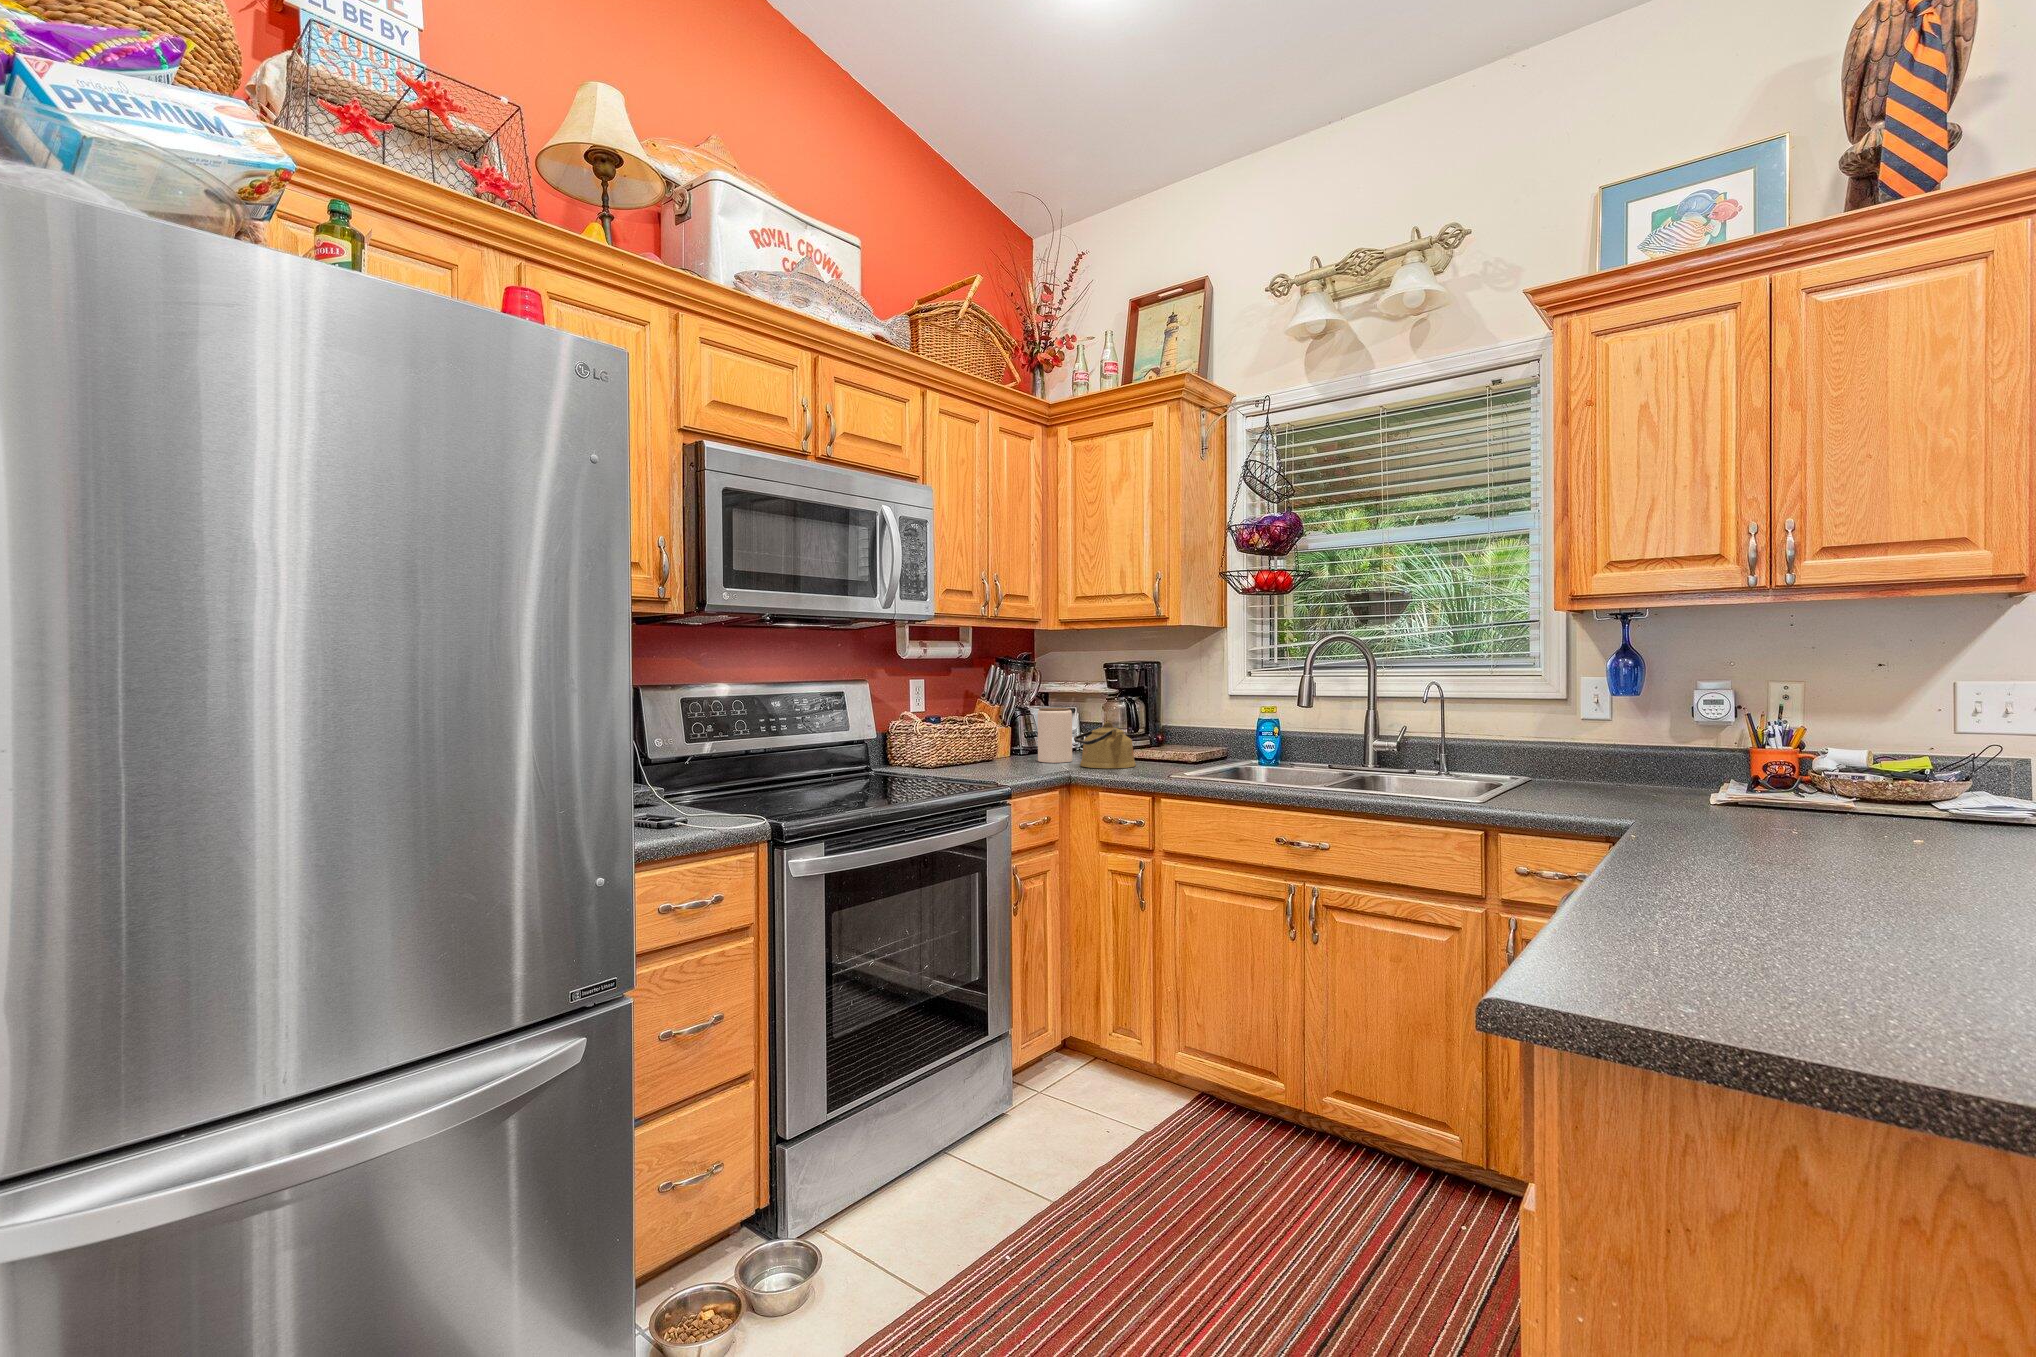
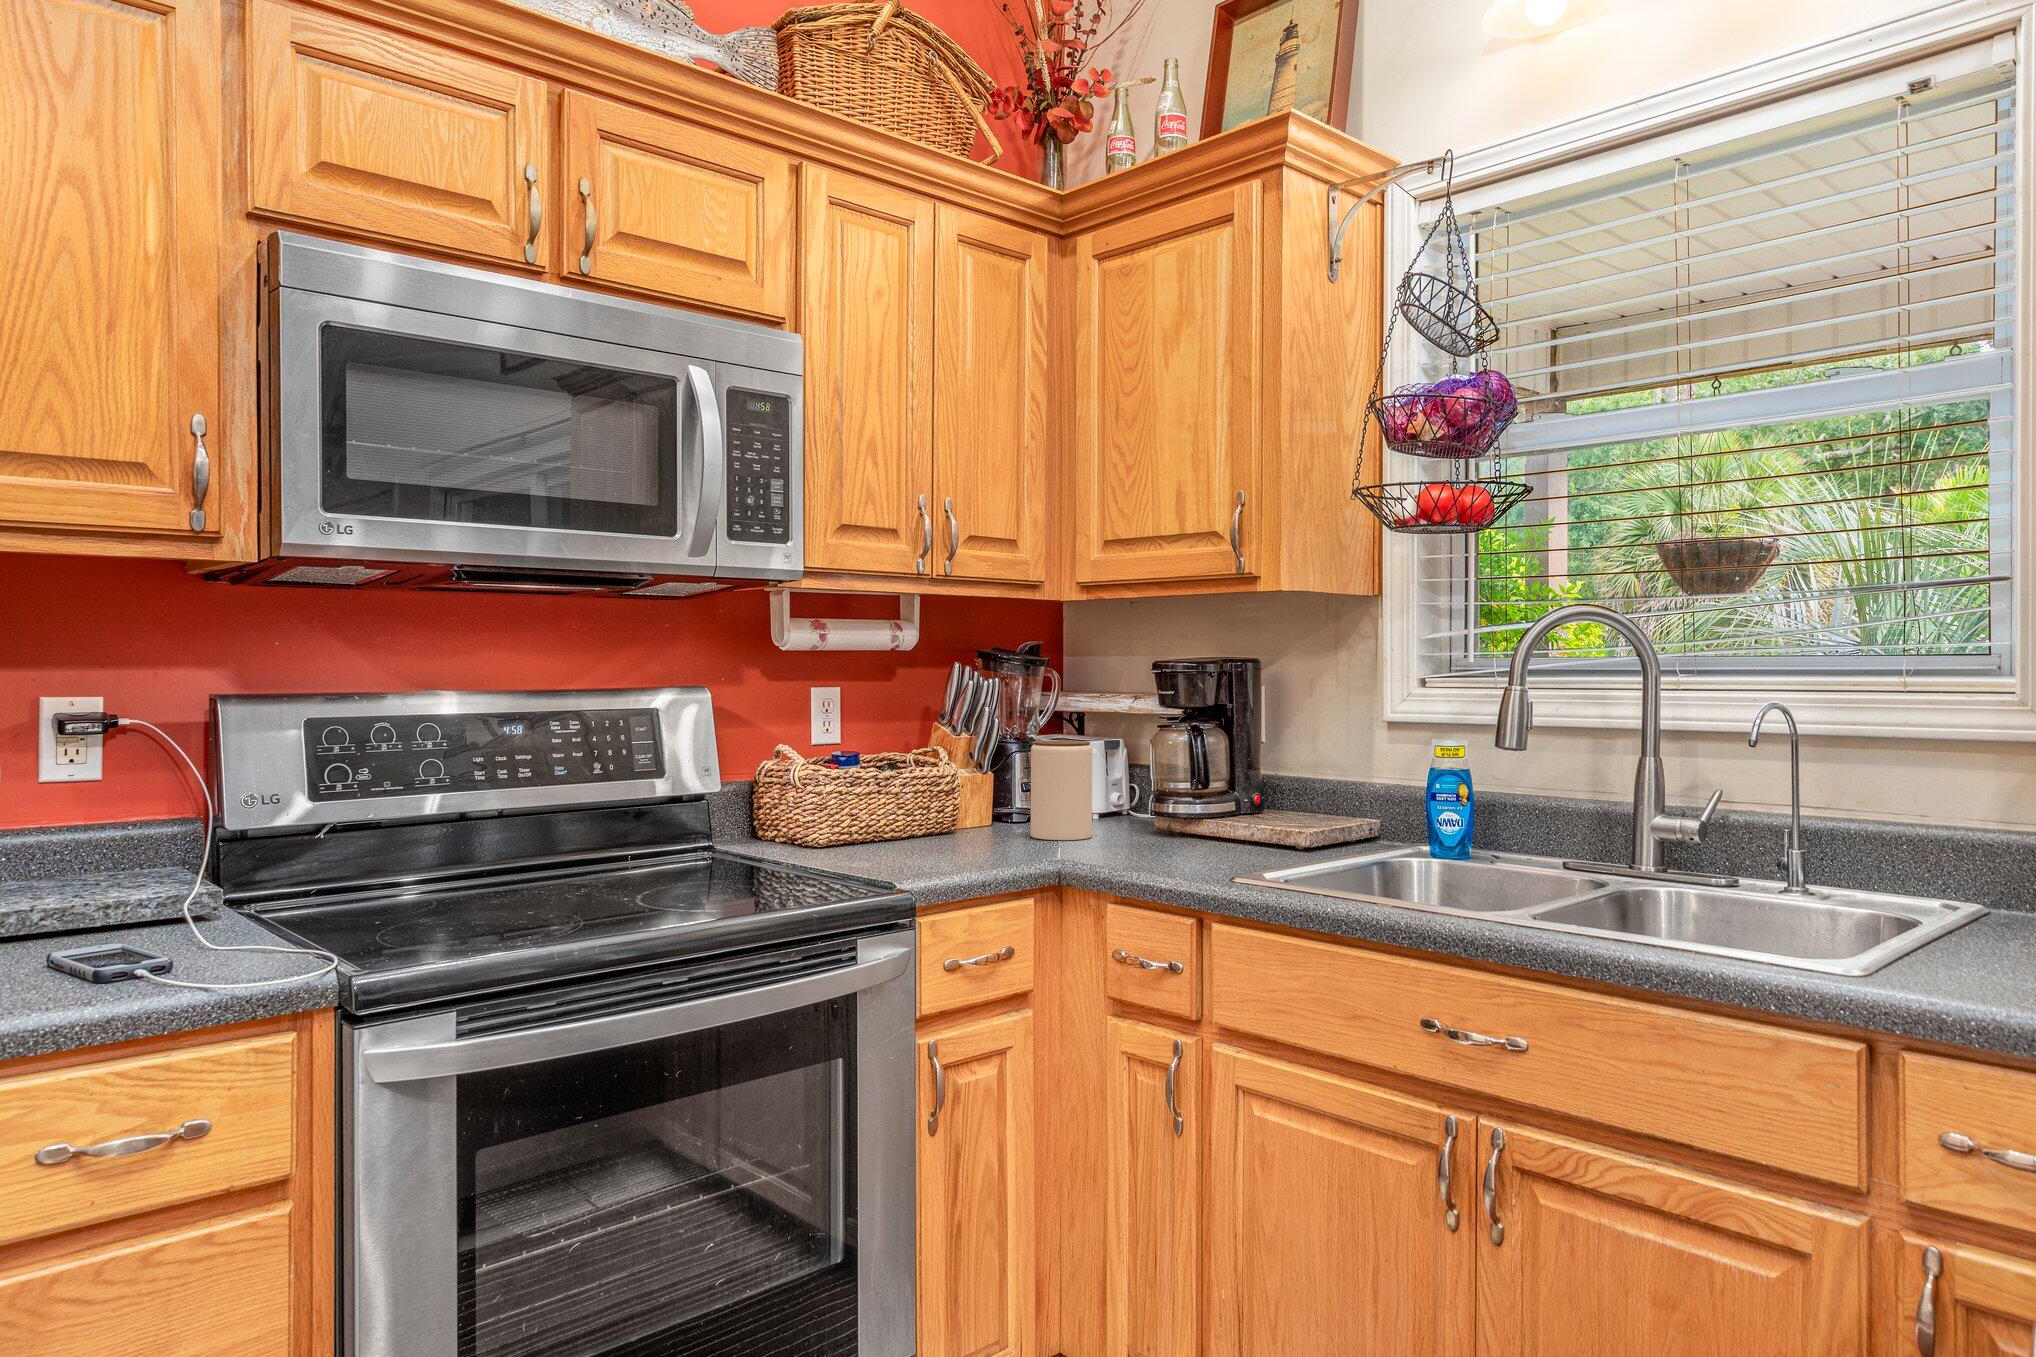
kettle: present [1074,722,1136,769] -> none [1086,770,1196,857]

